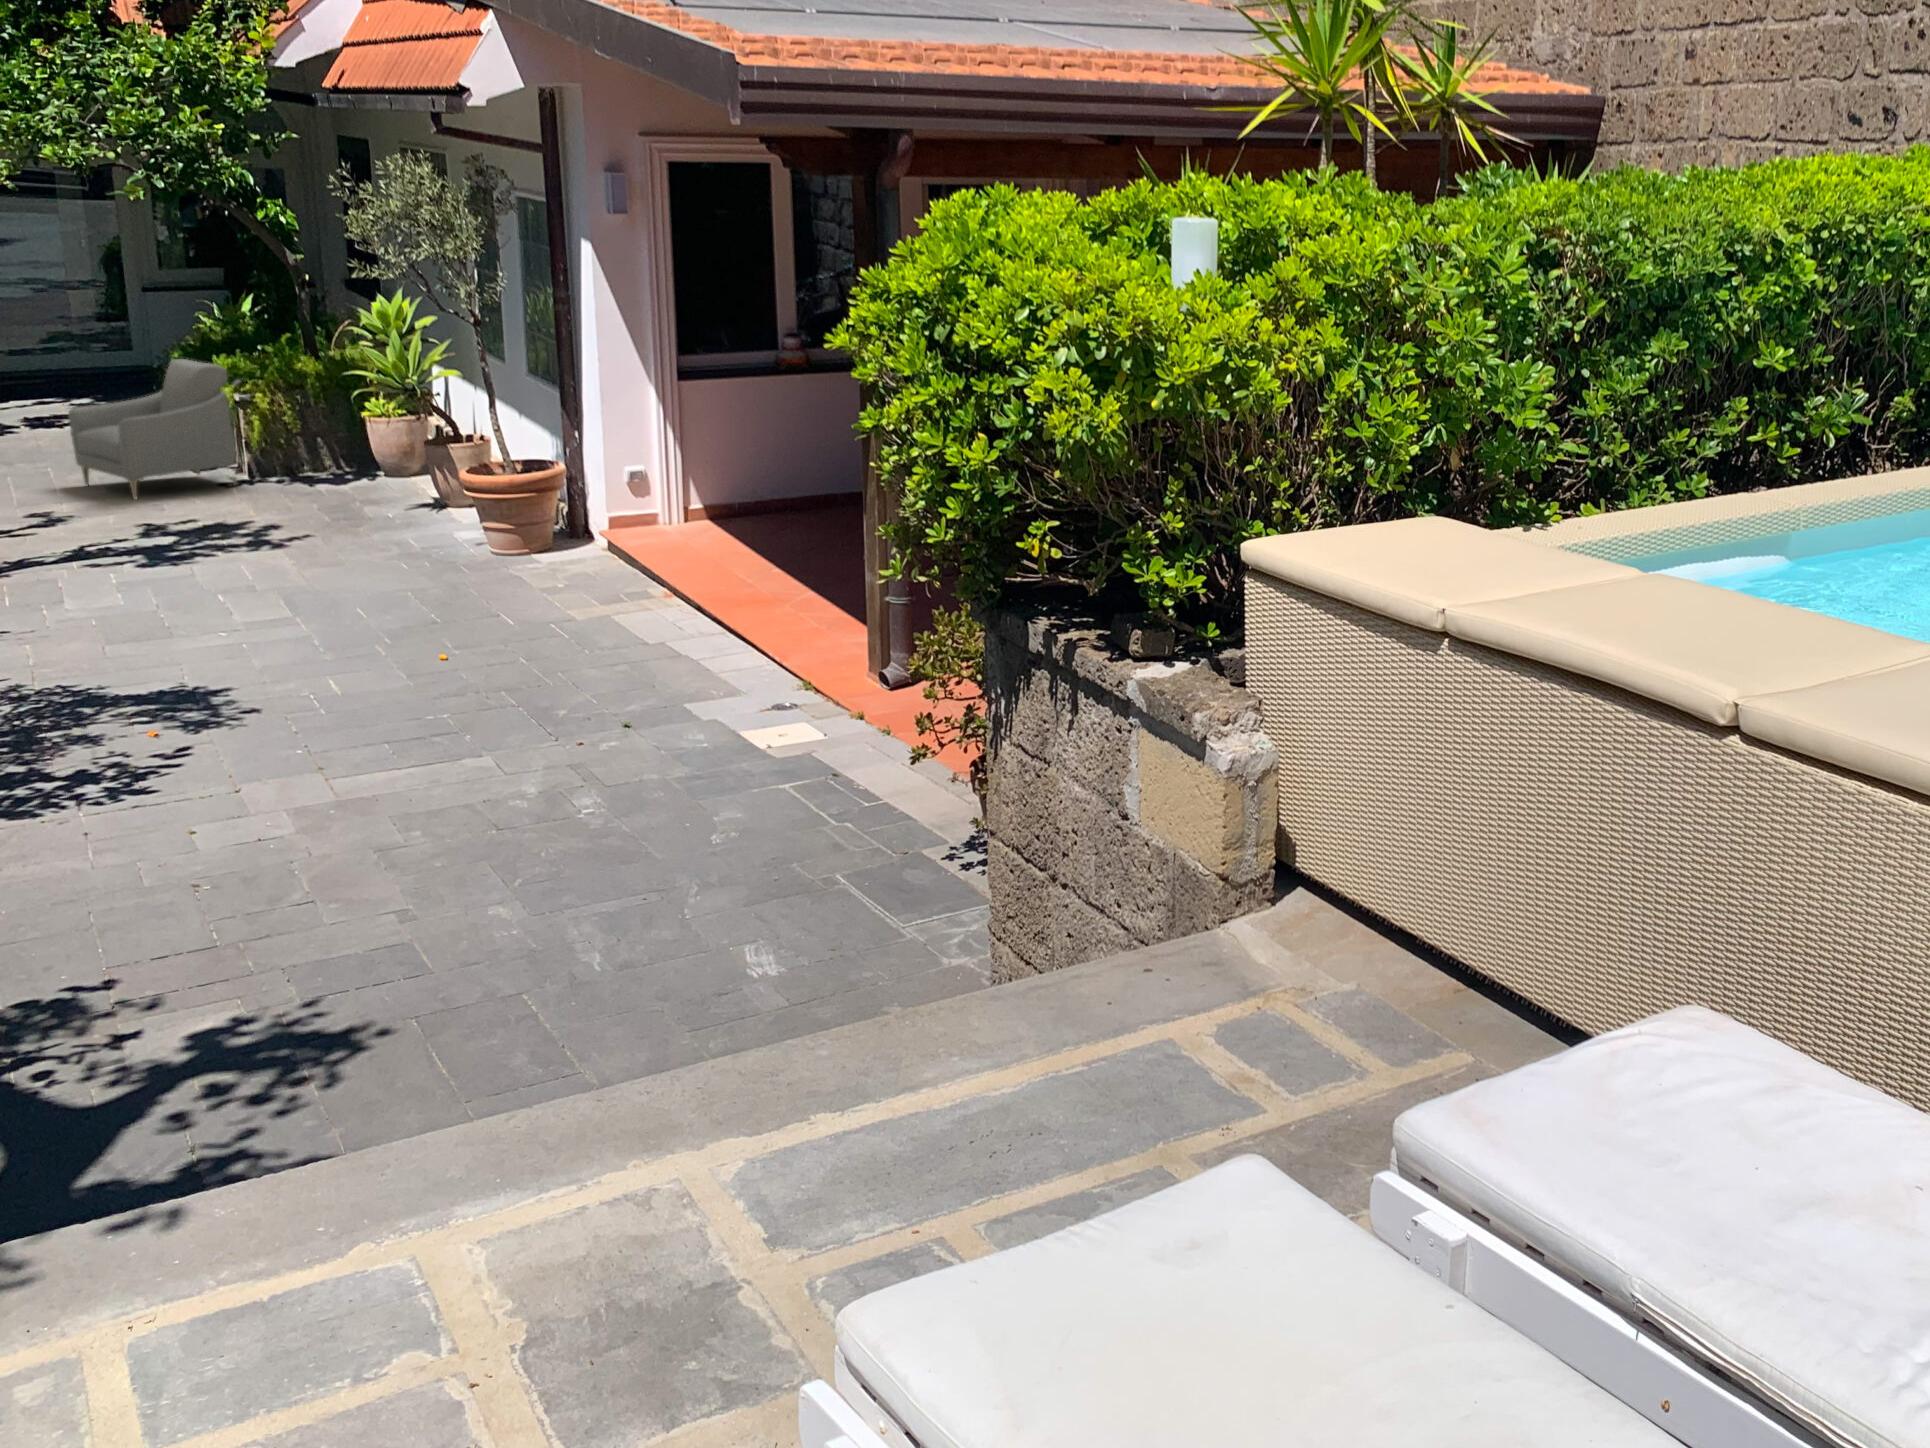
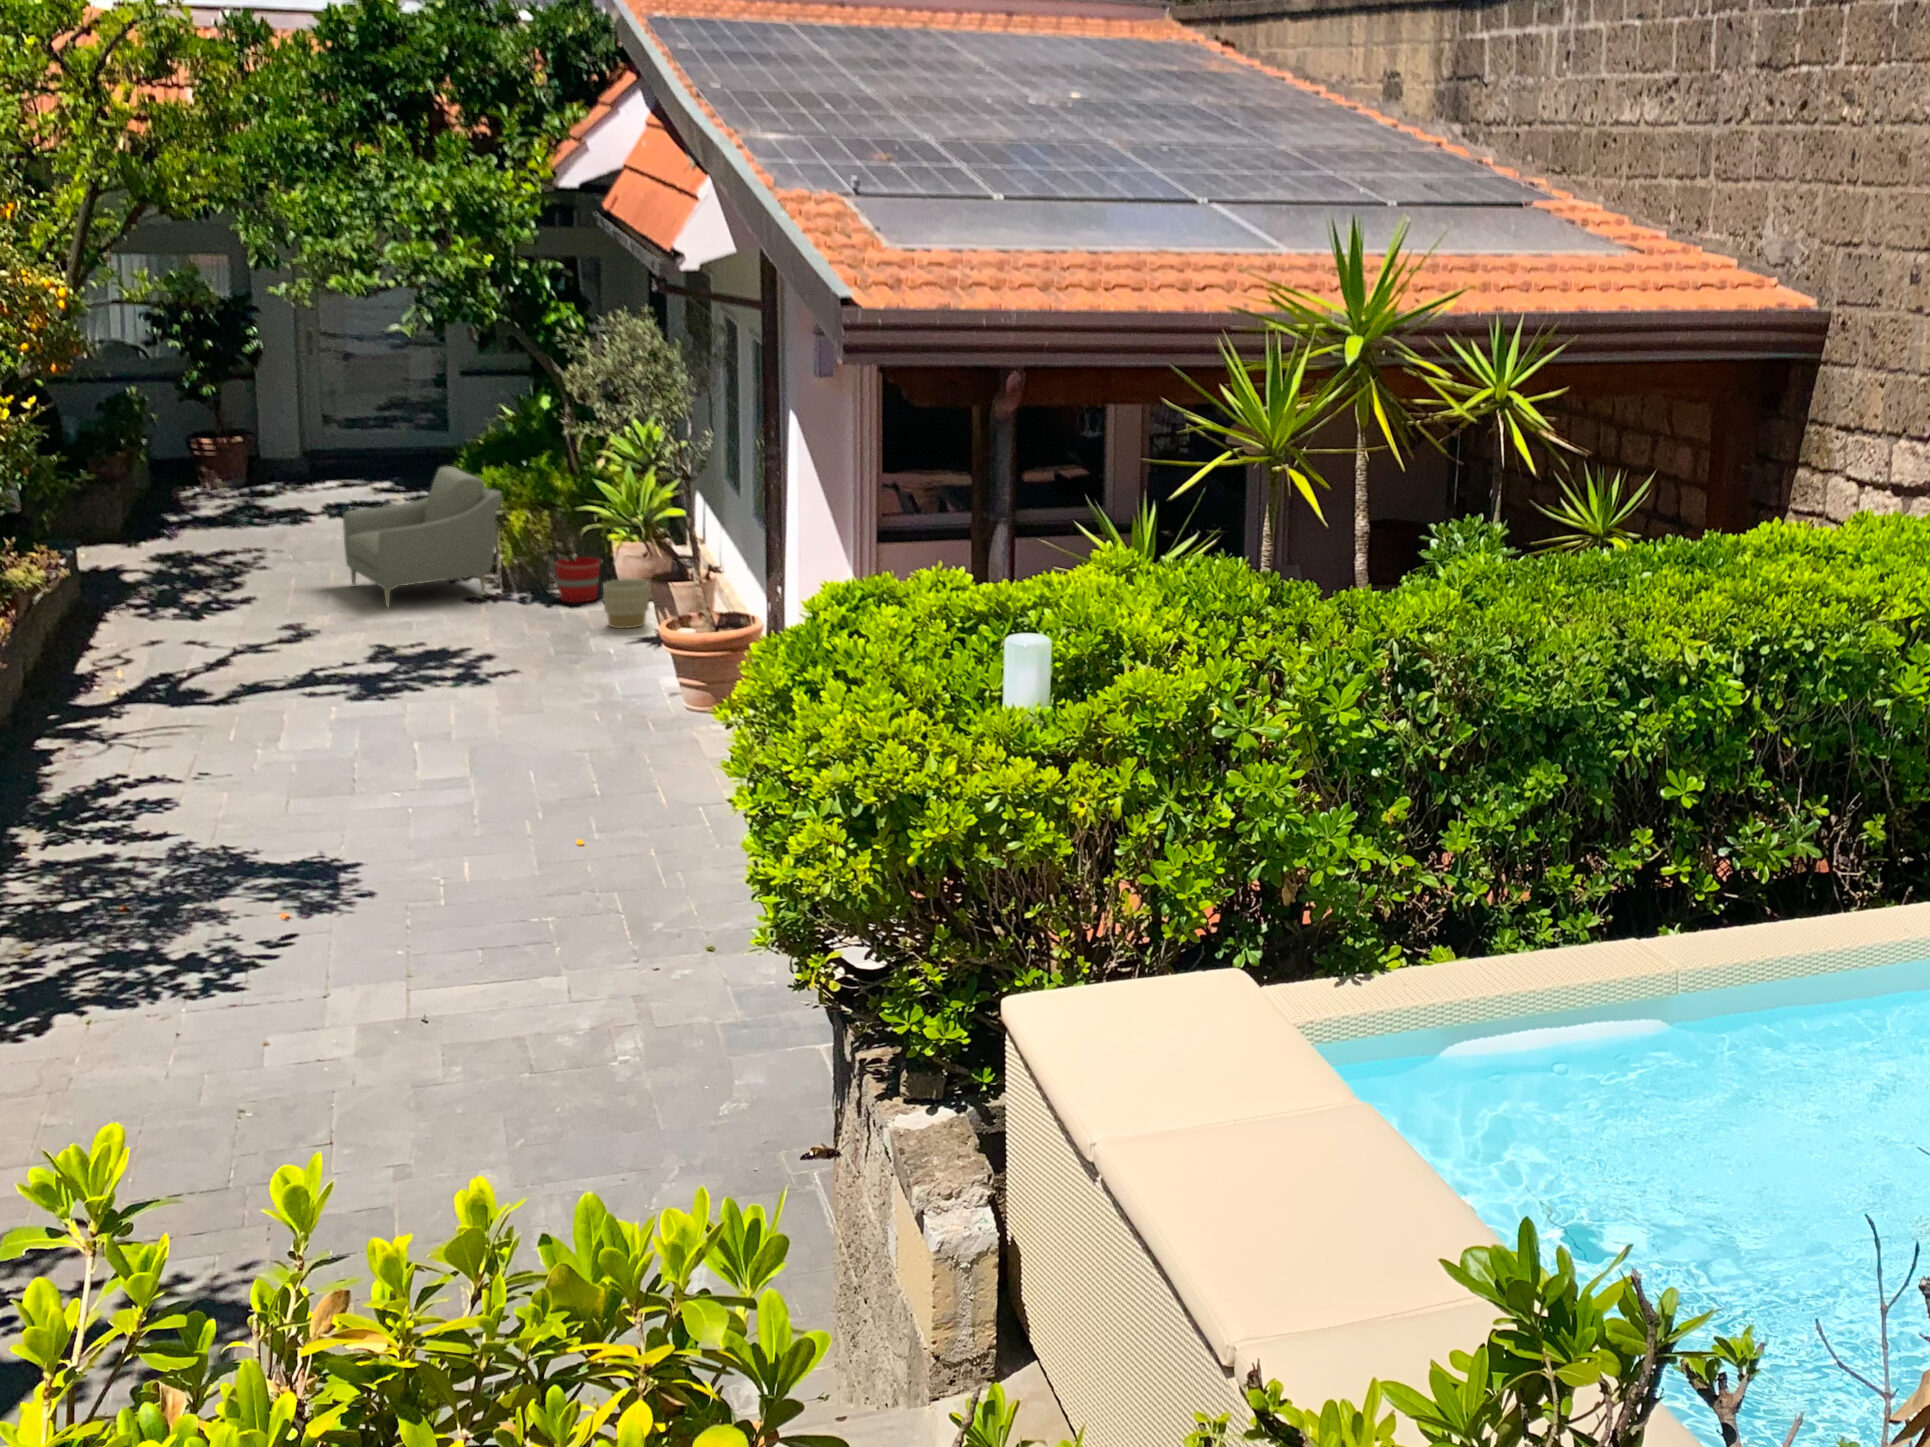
bucket: none [311,442,363,487] -> present [555,557,601,602]
planter: none [376,455,426,503] -> present [603,579,649,629]

